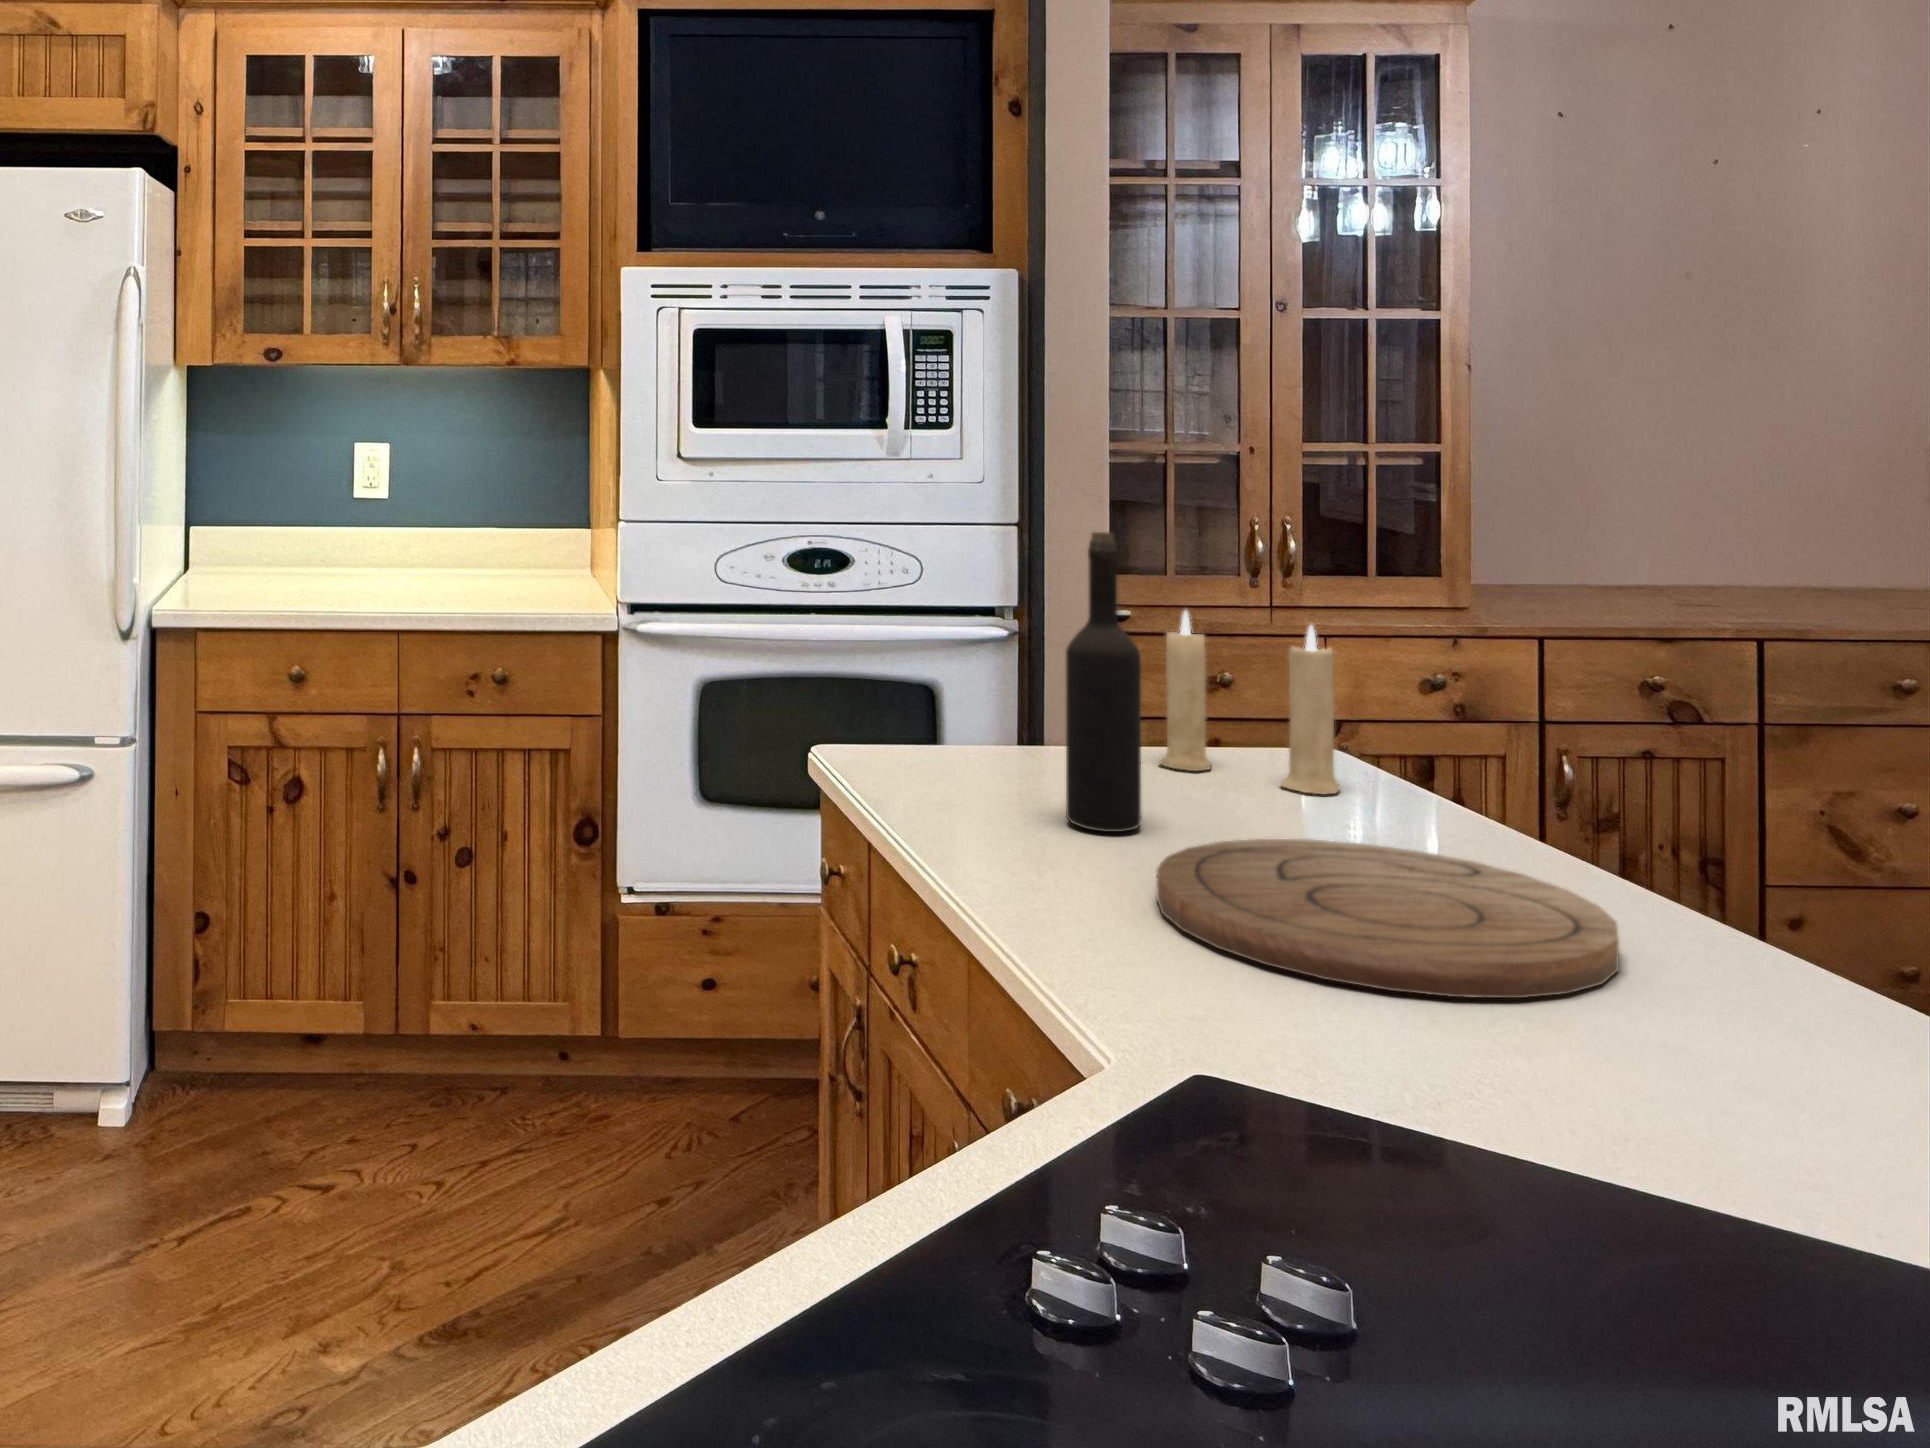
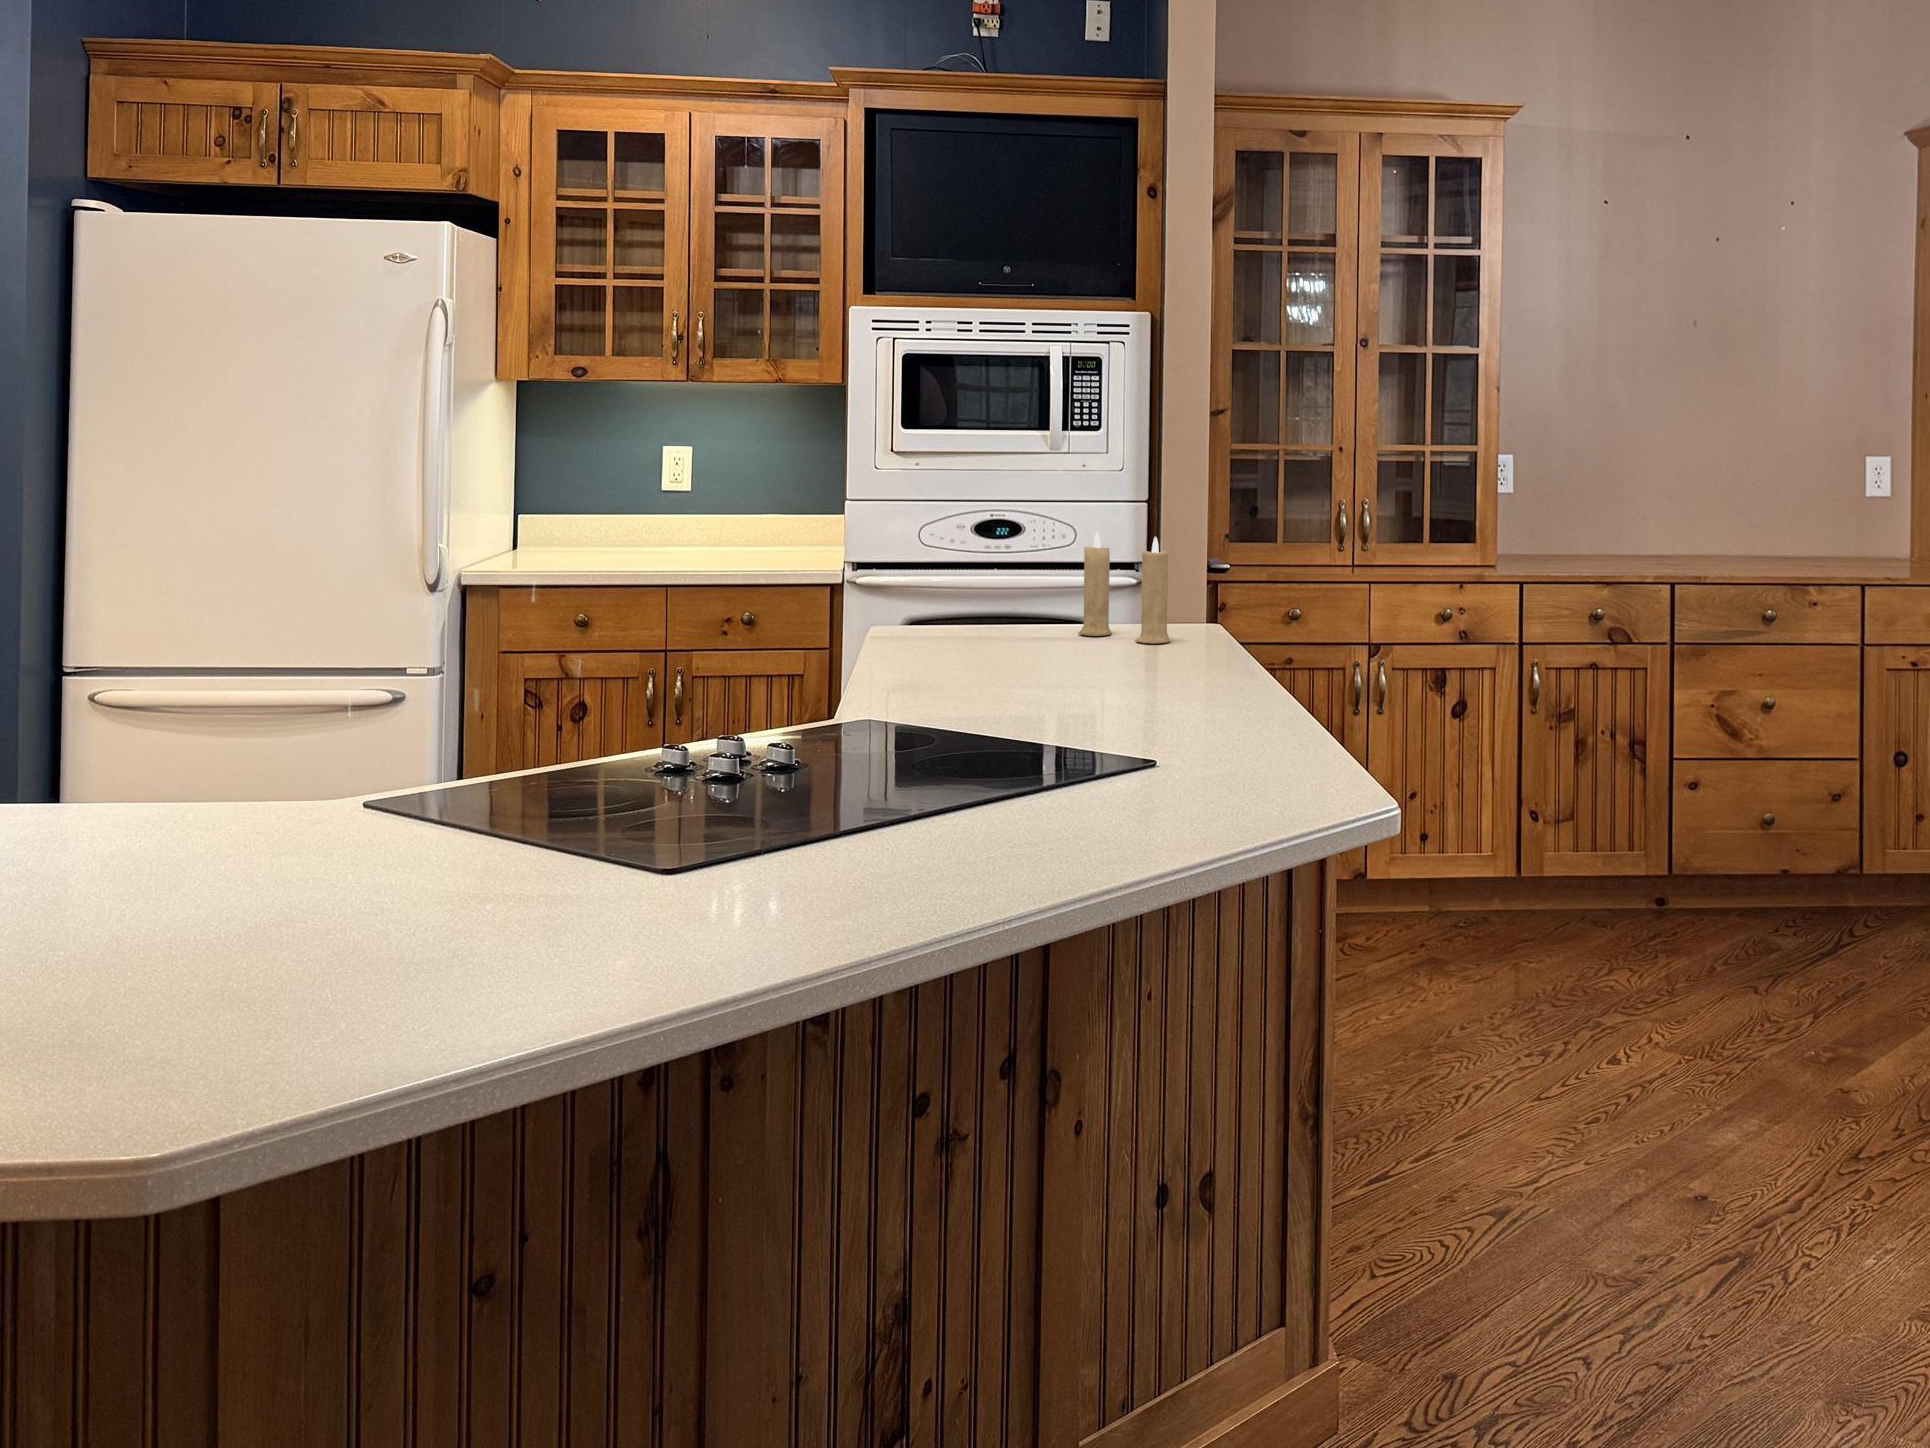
wine bottle: present [1066,532,1141,832] -> none [965,472,1011,659]
cutting board: present [1157,839,1619,998] -> none [946,653,1184,706]

